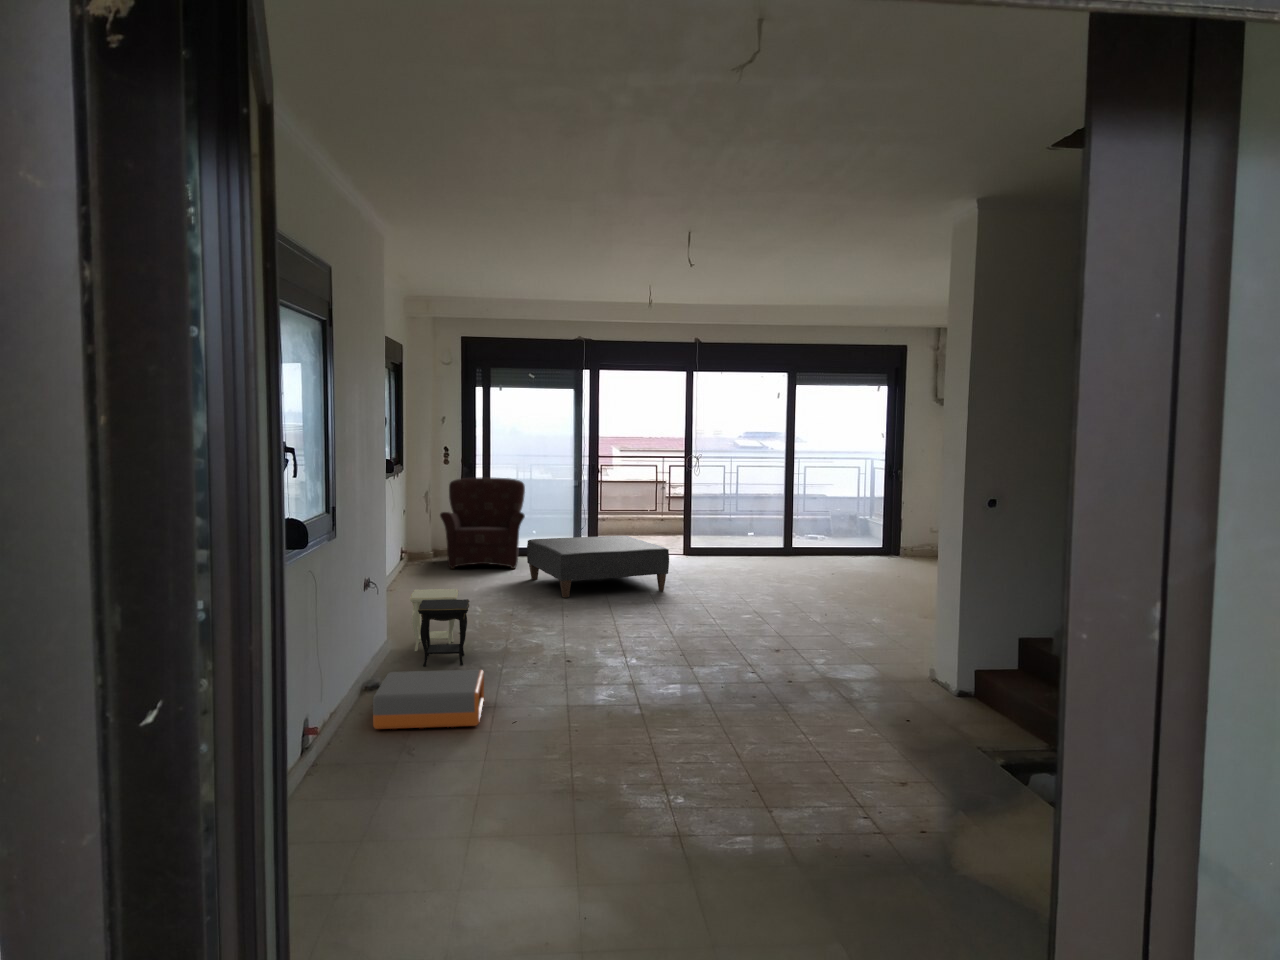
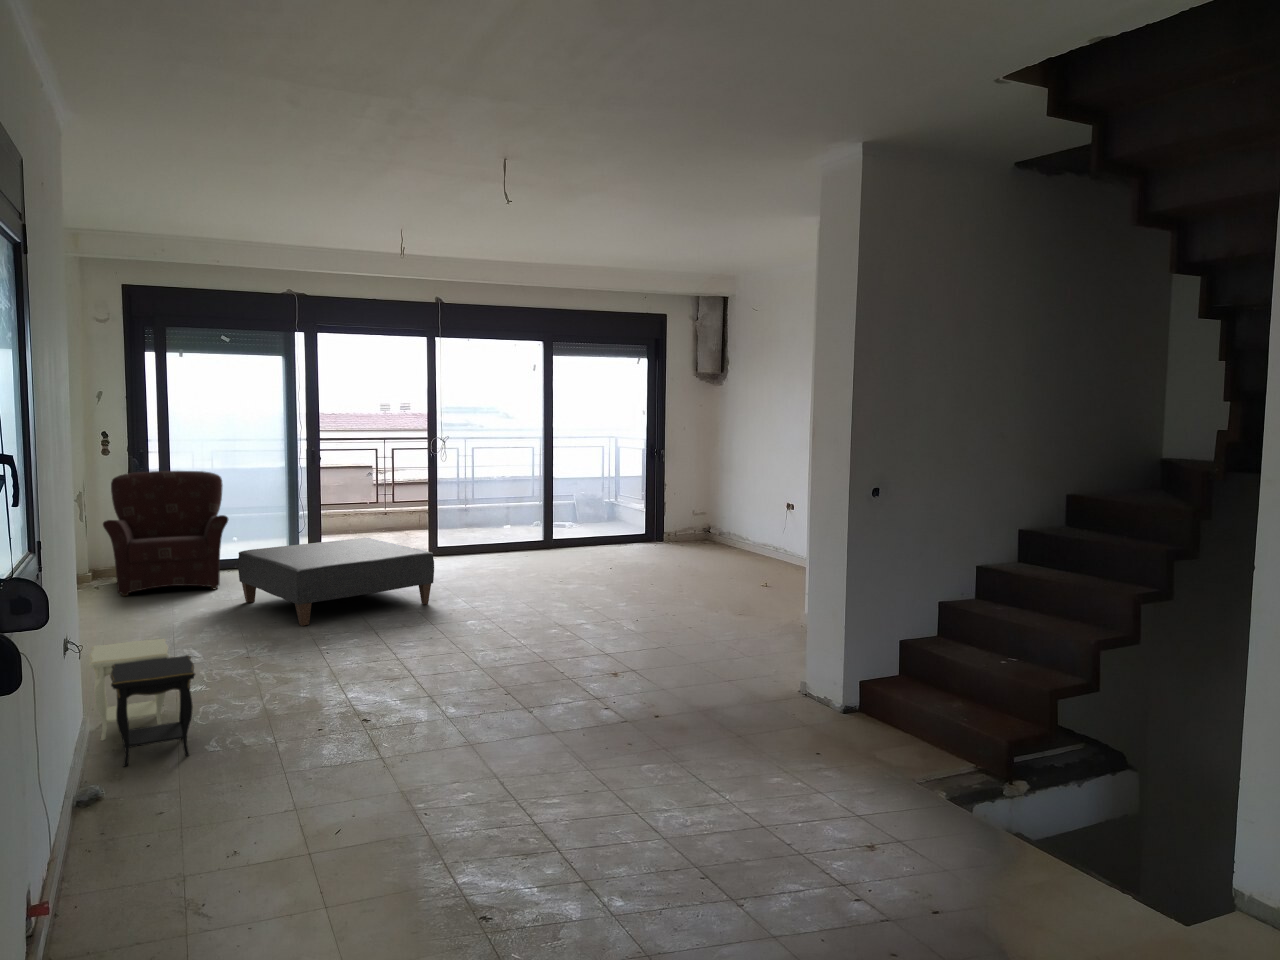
storage box: present [373,670,484,729] -> none [59,773,255,914]

